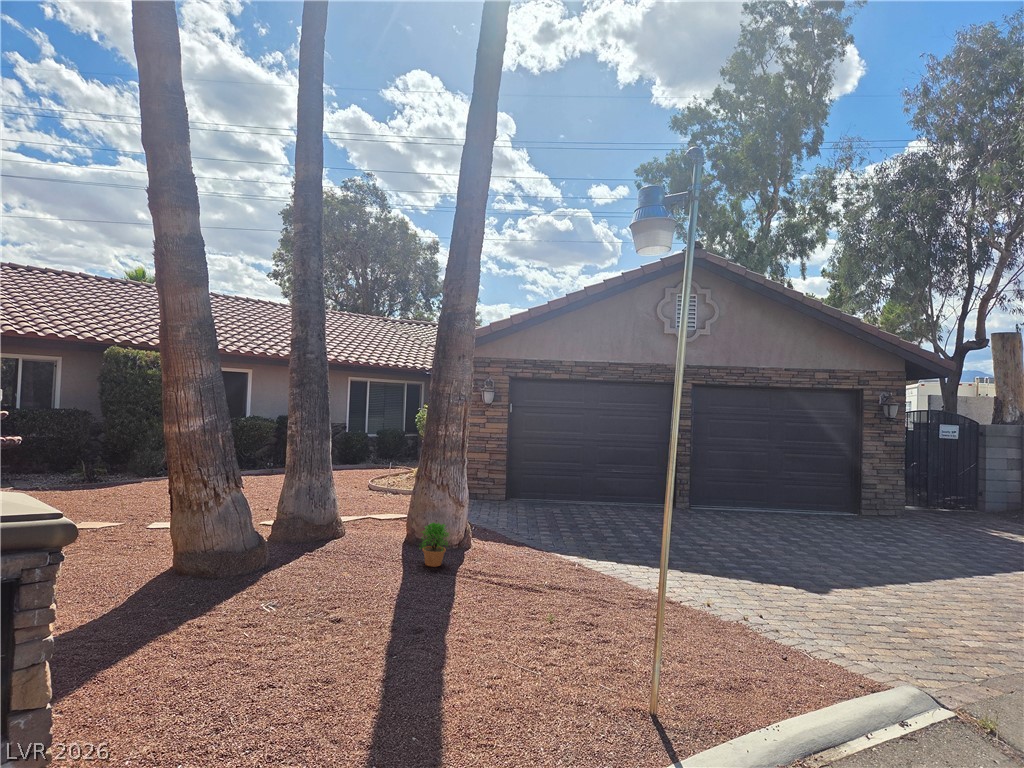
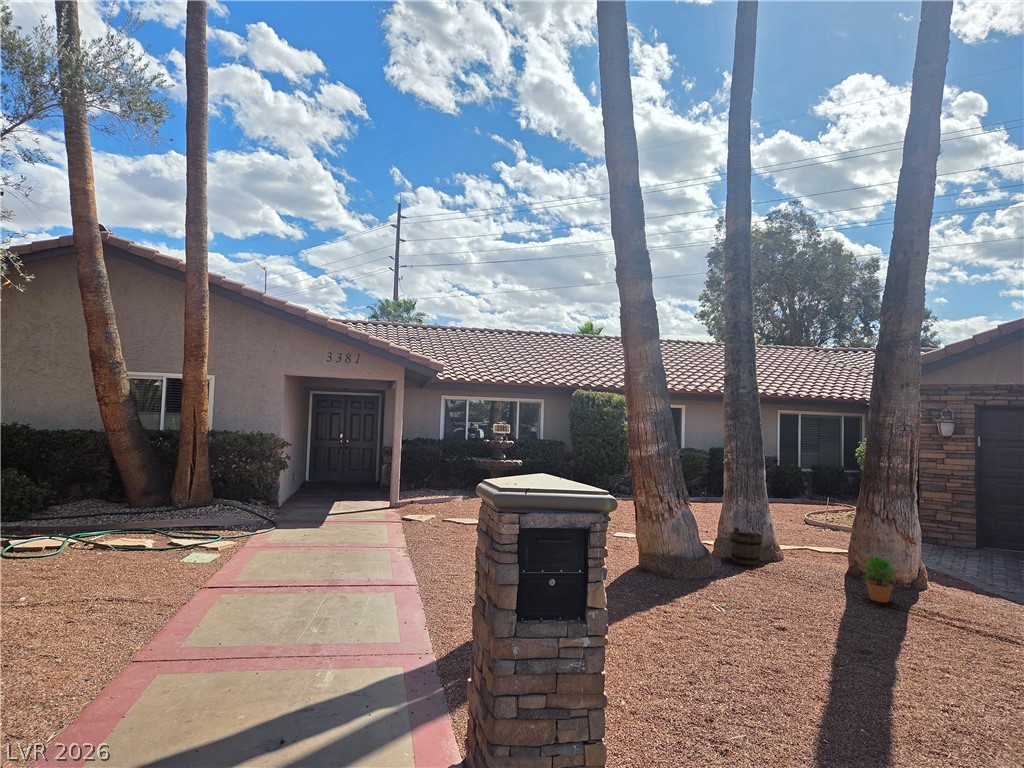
bucket: none [290,507,326,548] -> present [730,527,763,565]

